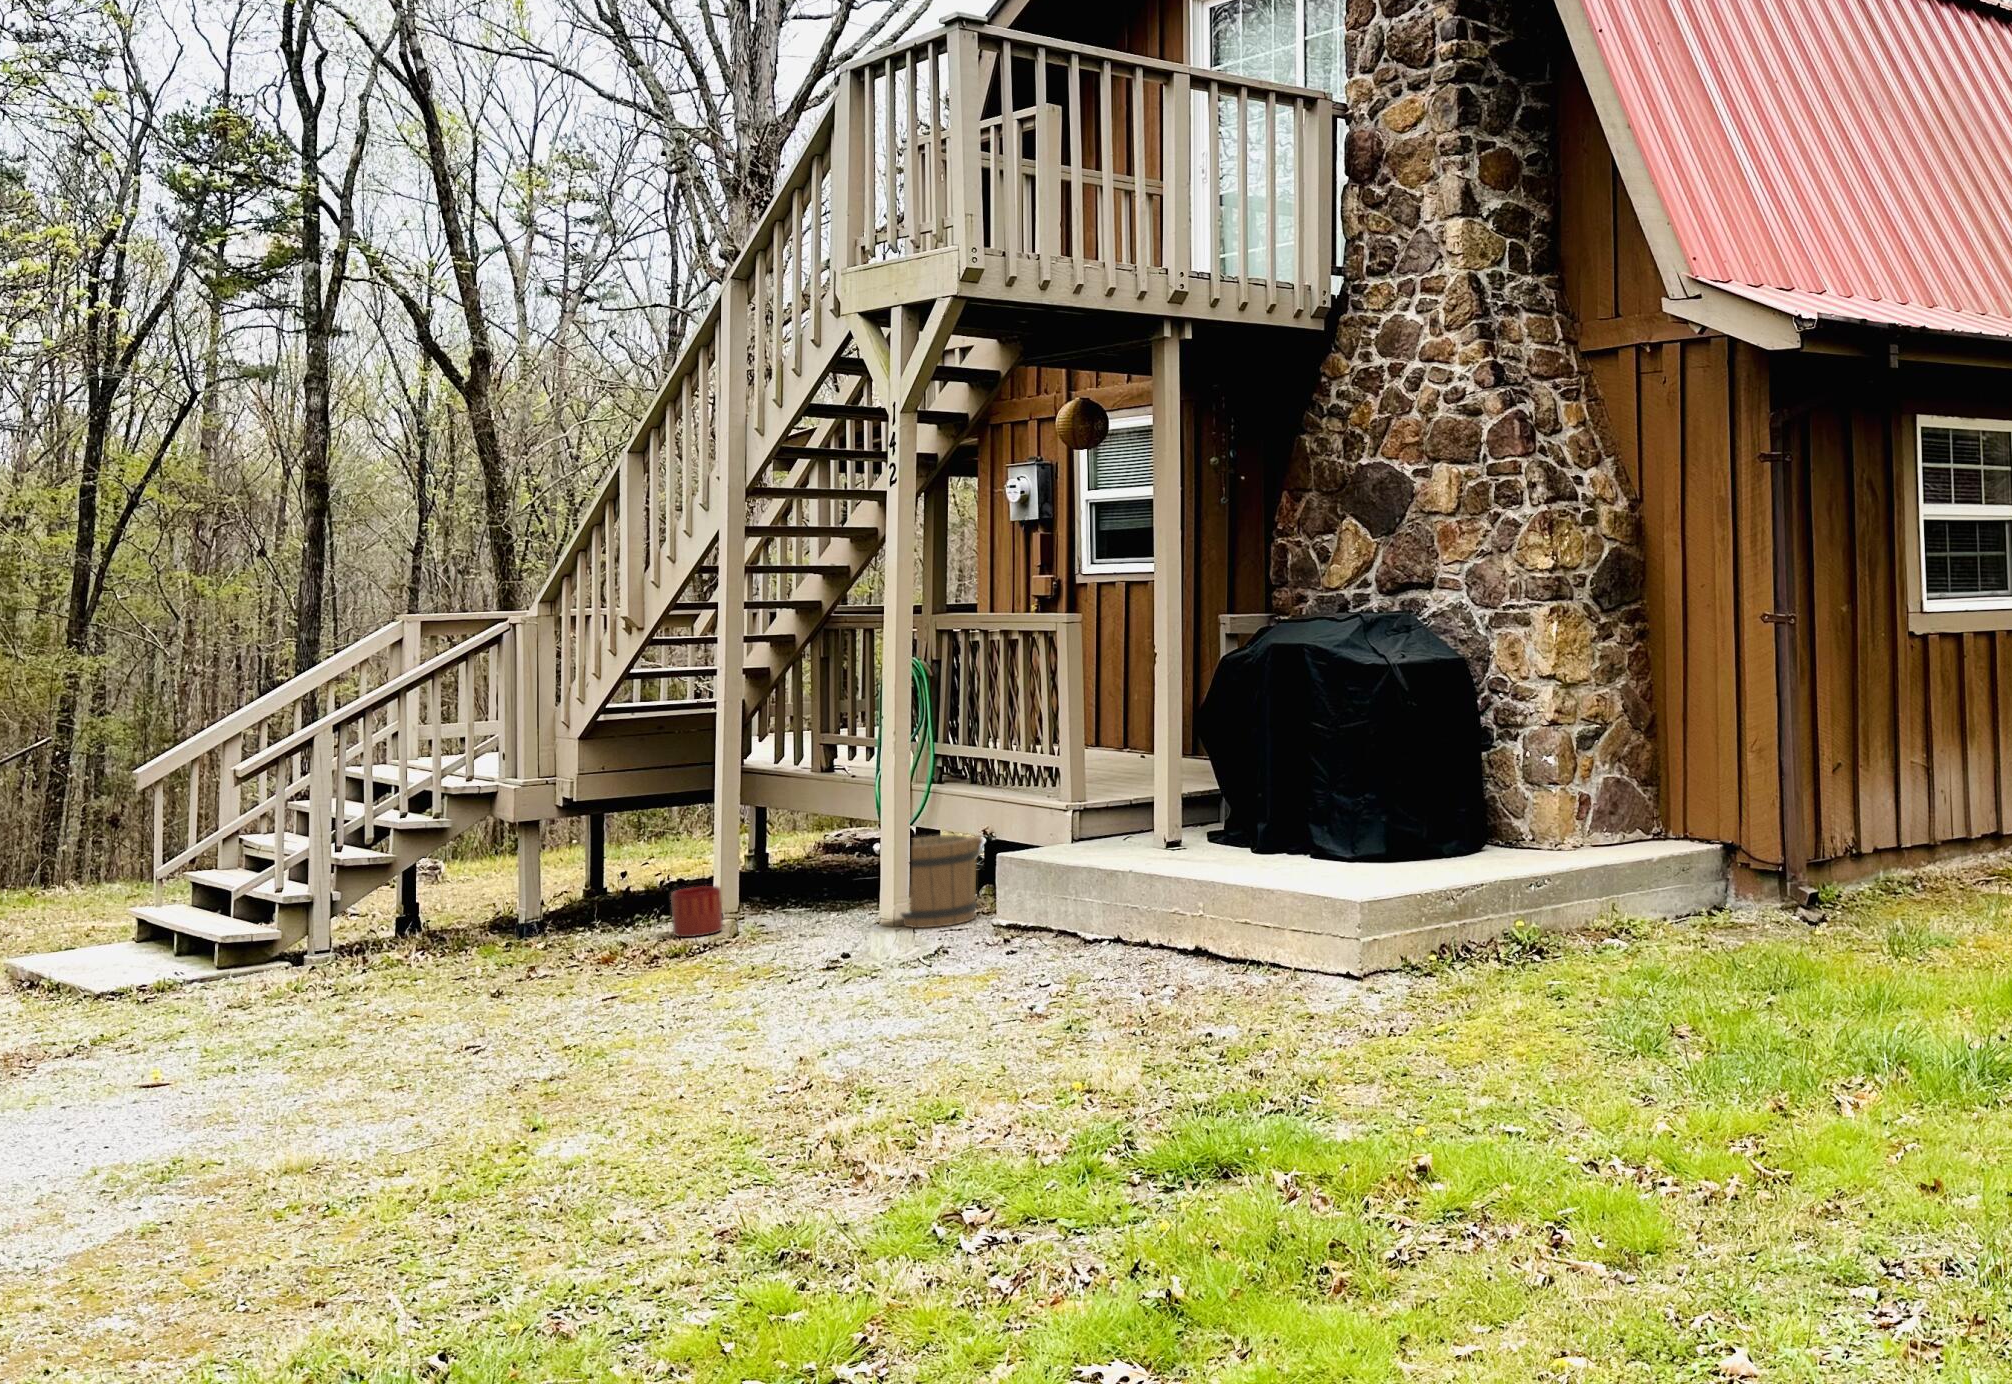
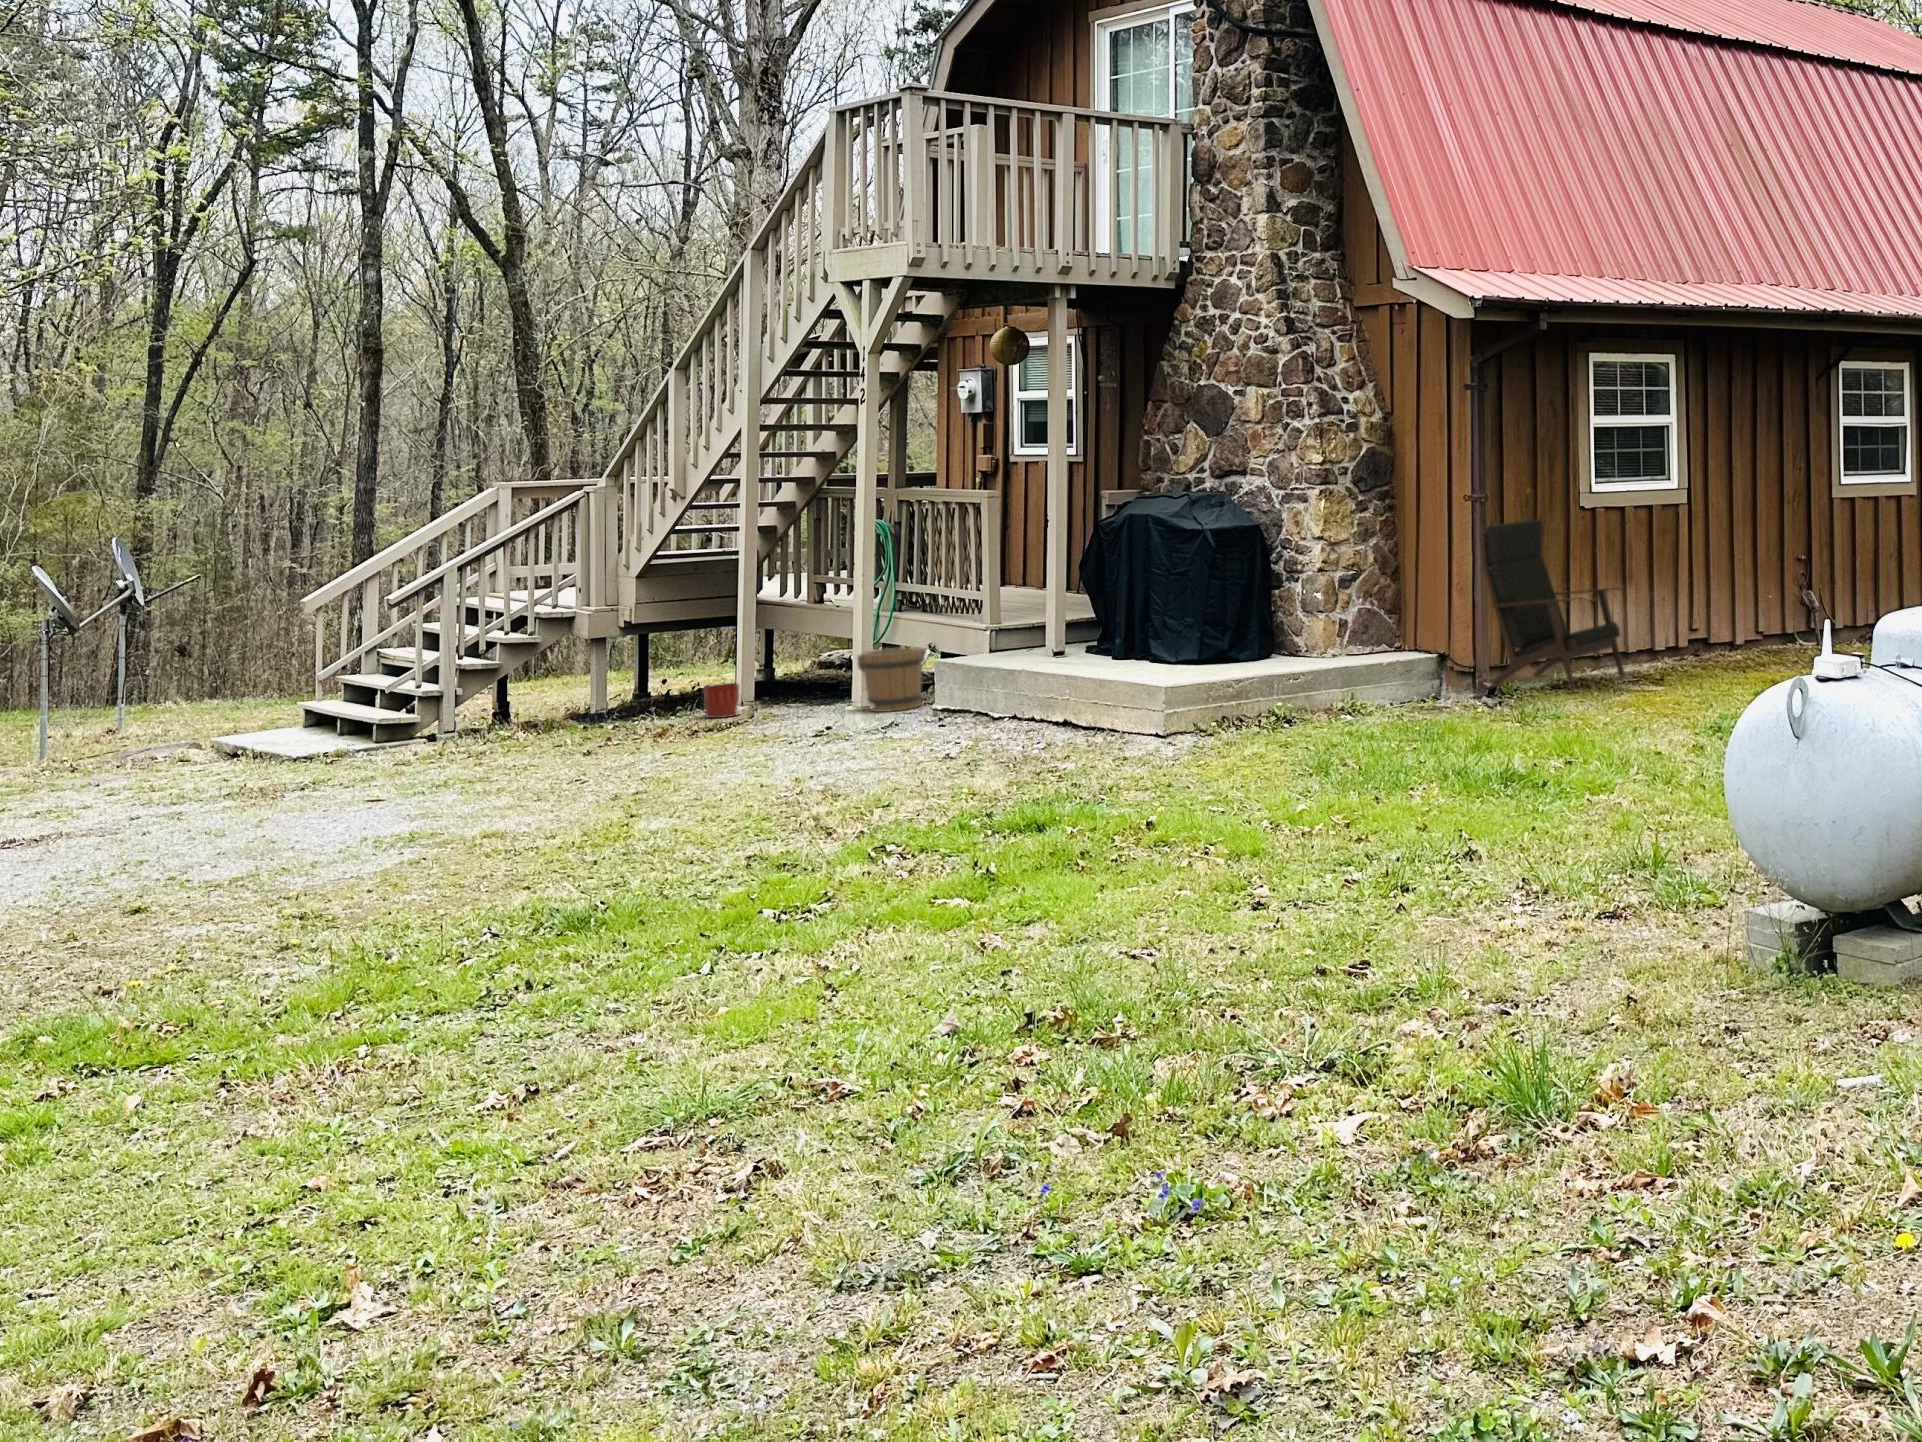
lounge chair: none [1779,648,1992,901] -> present [1481,519,1625,692]

